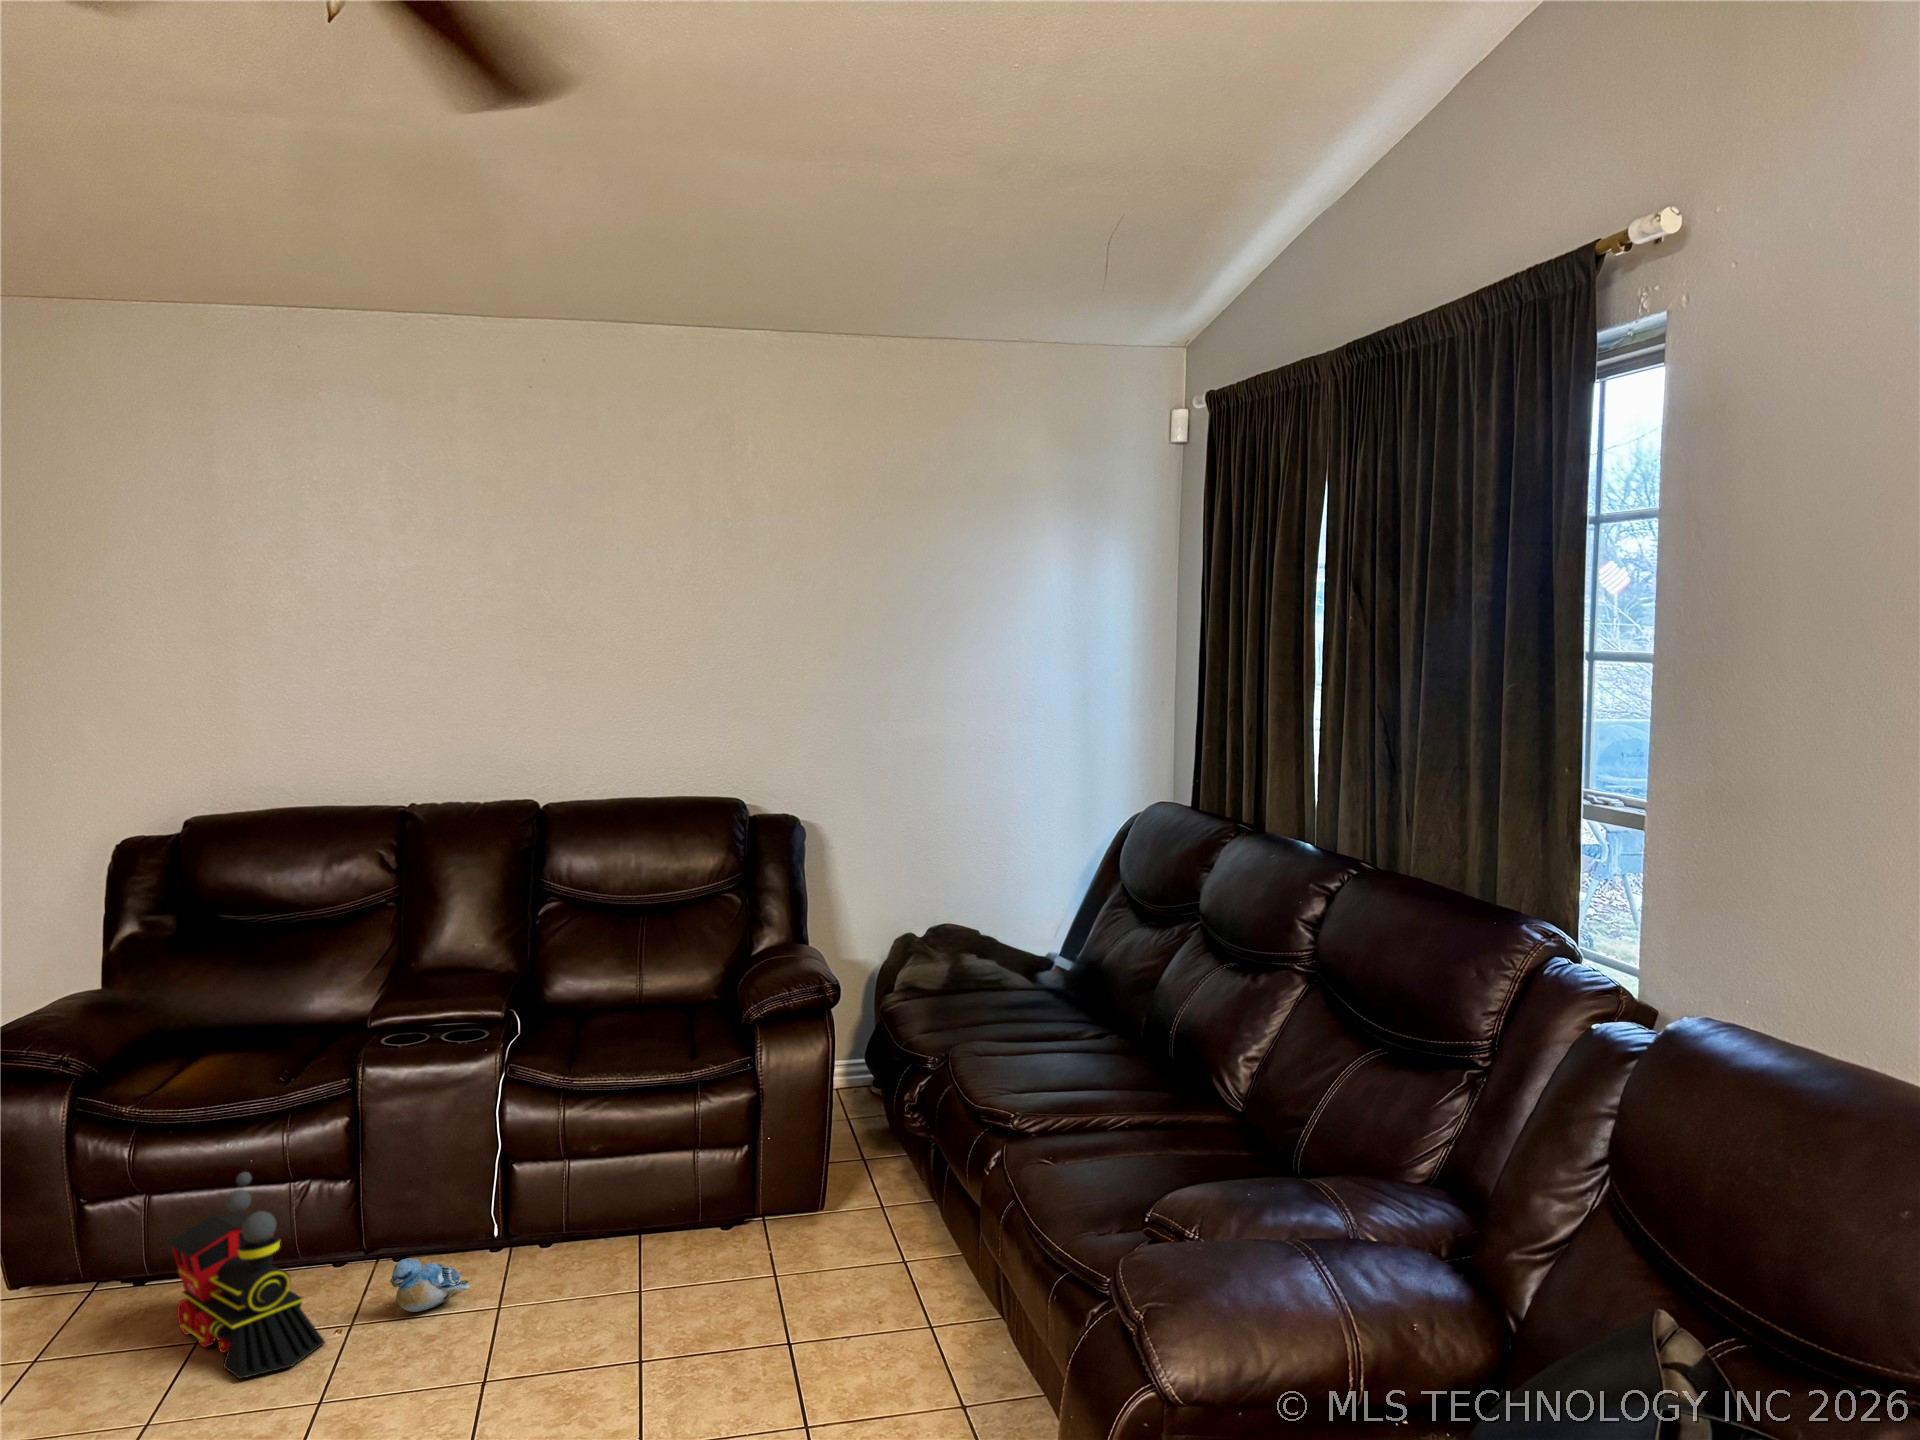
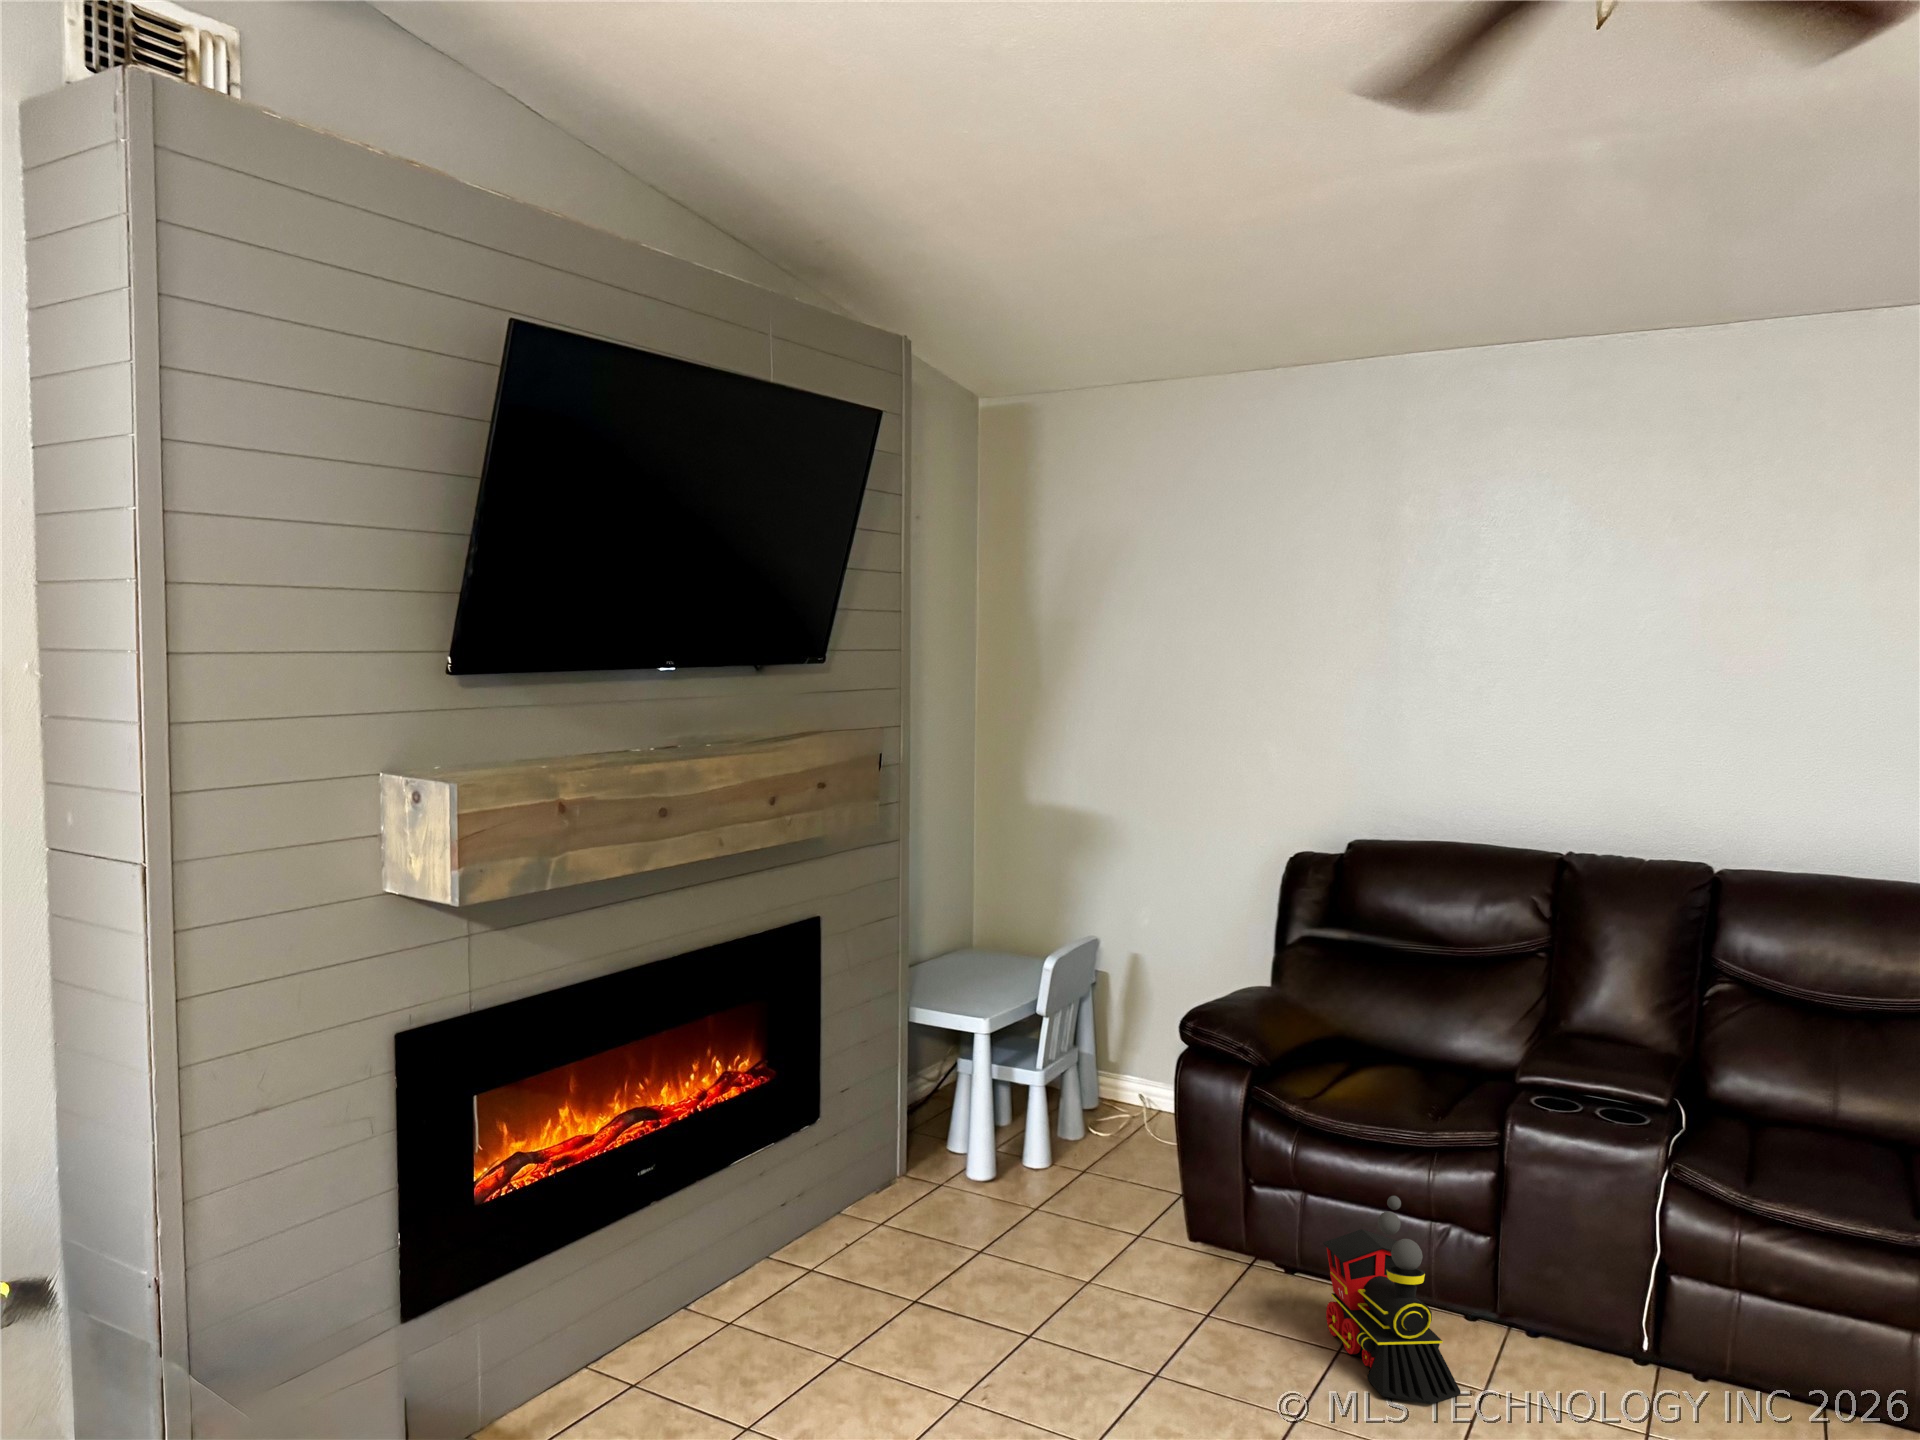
plush toy: present [389,1258,470,1312] -> none [1528,1337,1614,1401]

